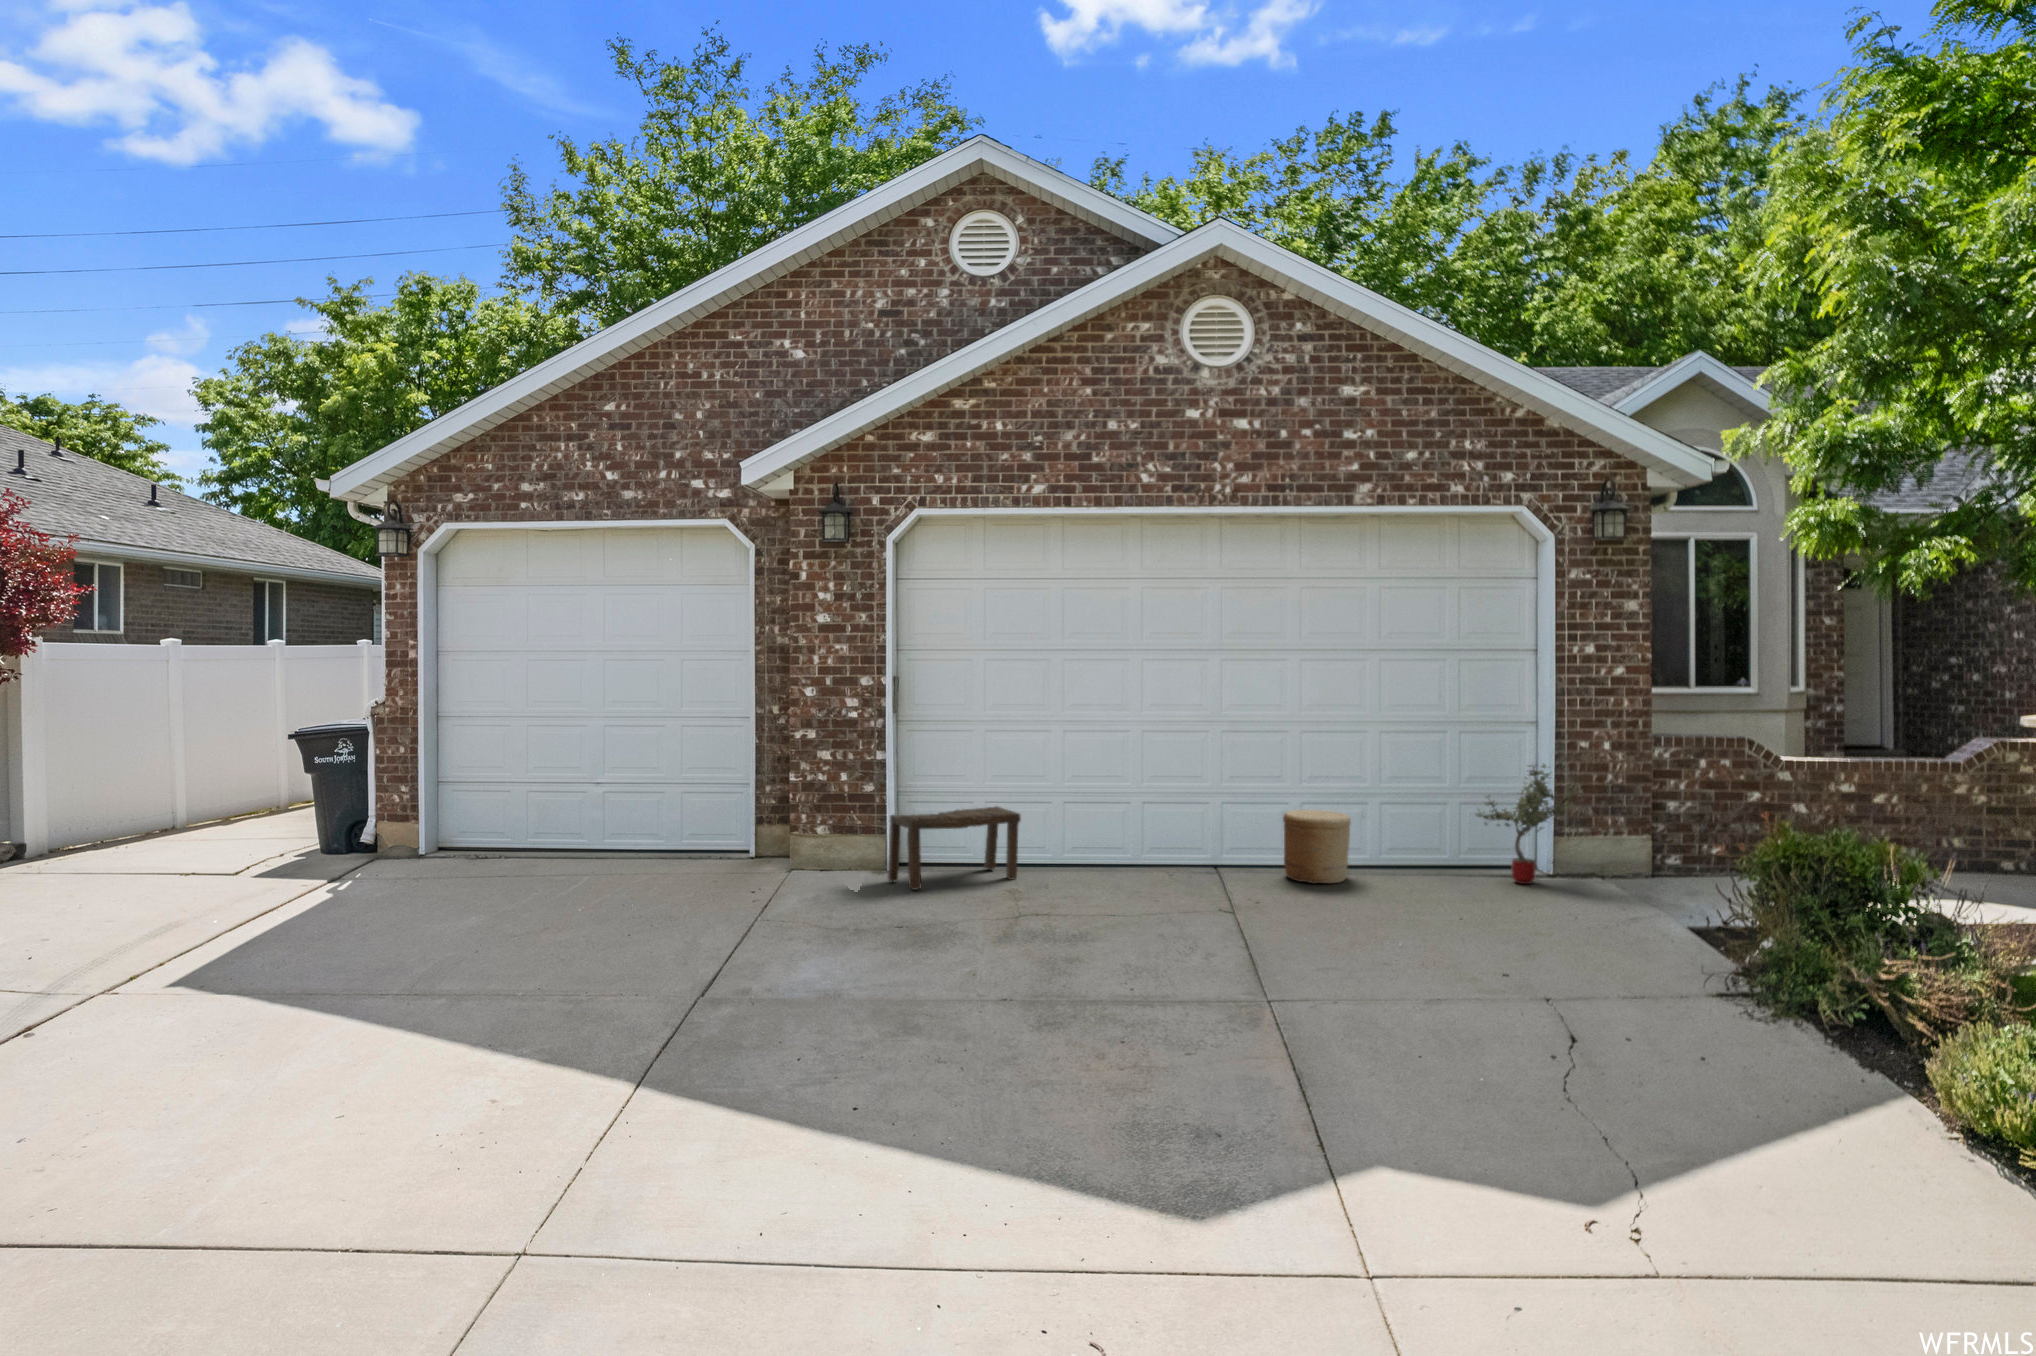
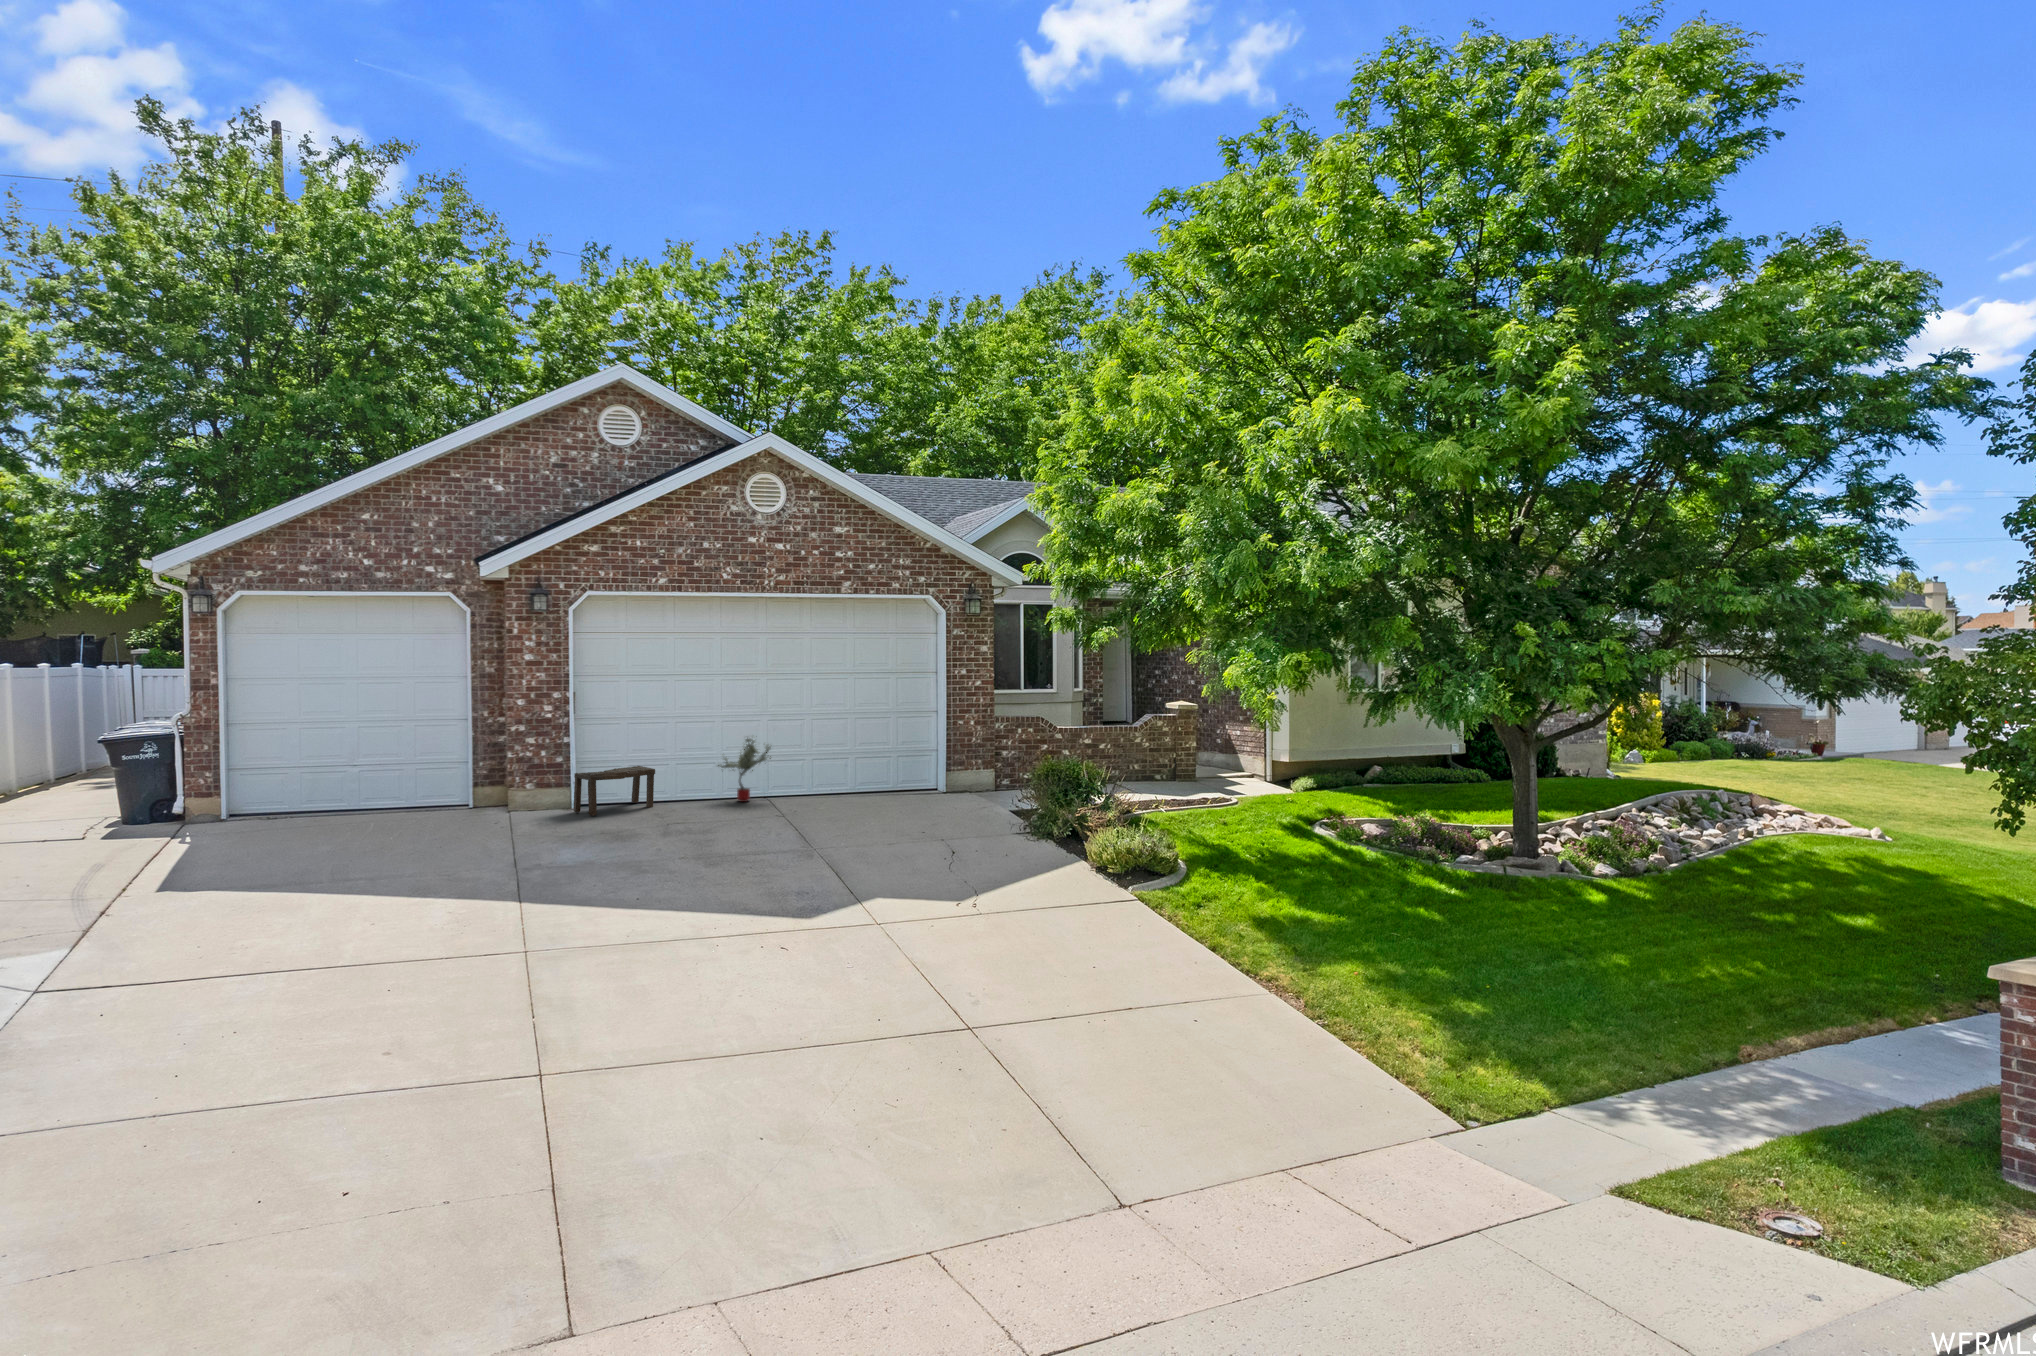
potted tree: present [1475,764,1578,884] -> present [718,738,771,802]
woven basket: present [1283,810,1351,883] -> none [806,761,843,800]

